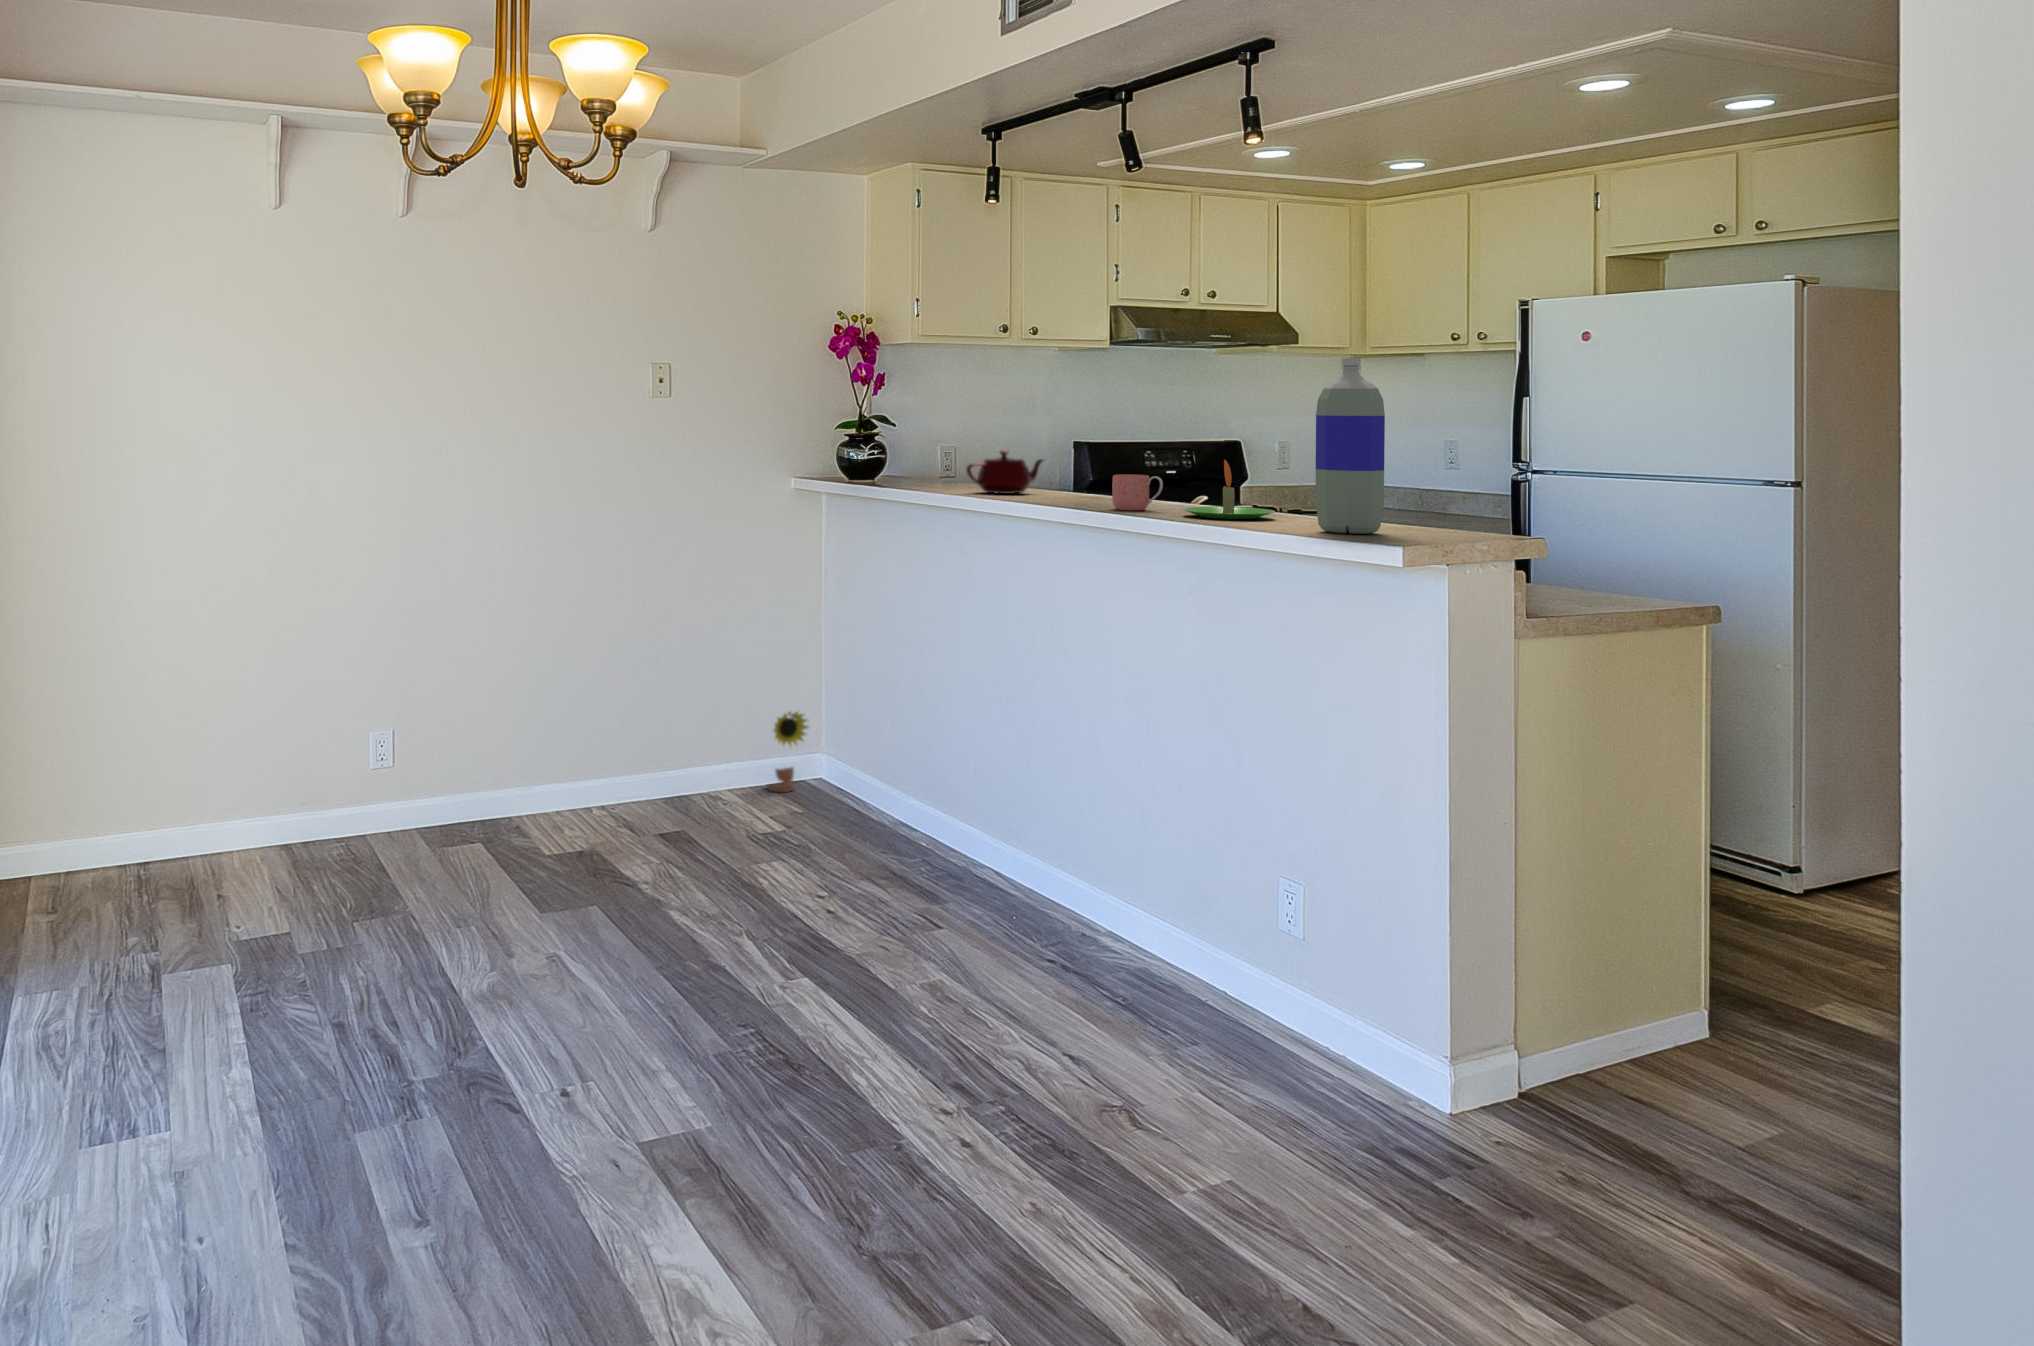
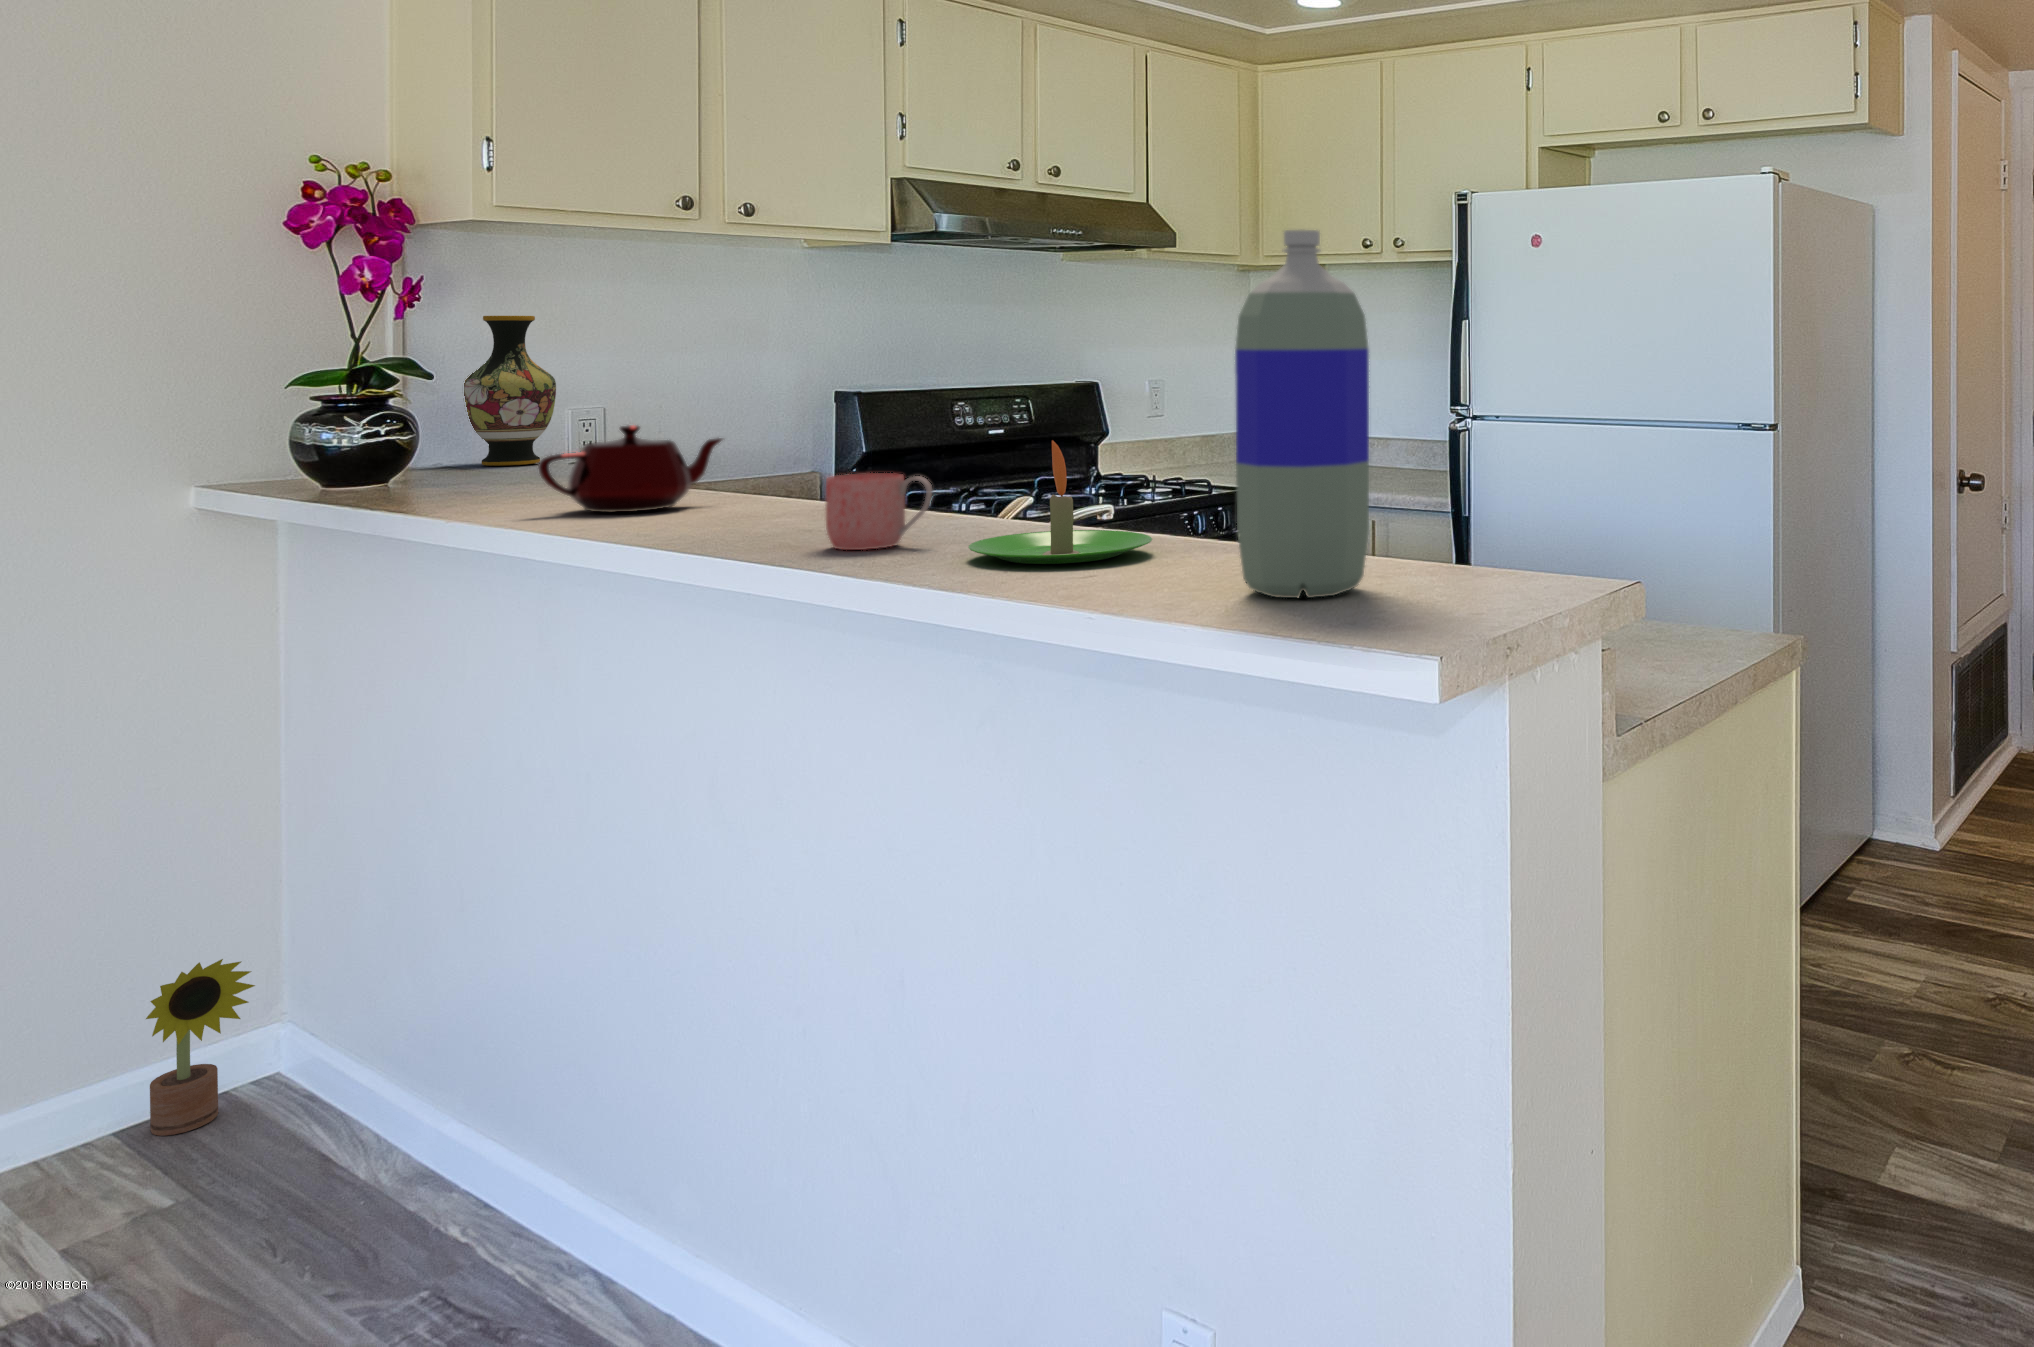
vase: none [892,393,935,475] -> present [464,316,556,466]

